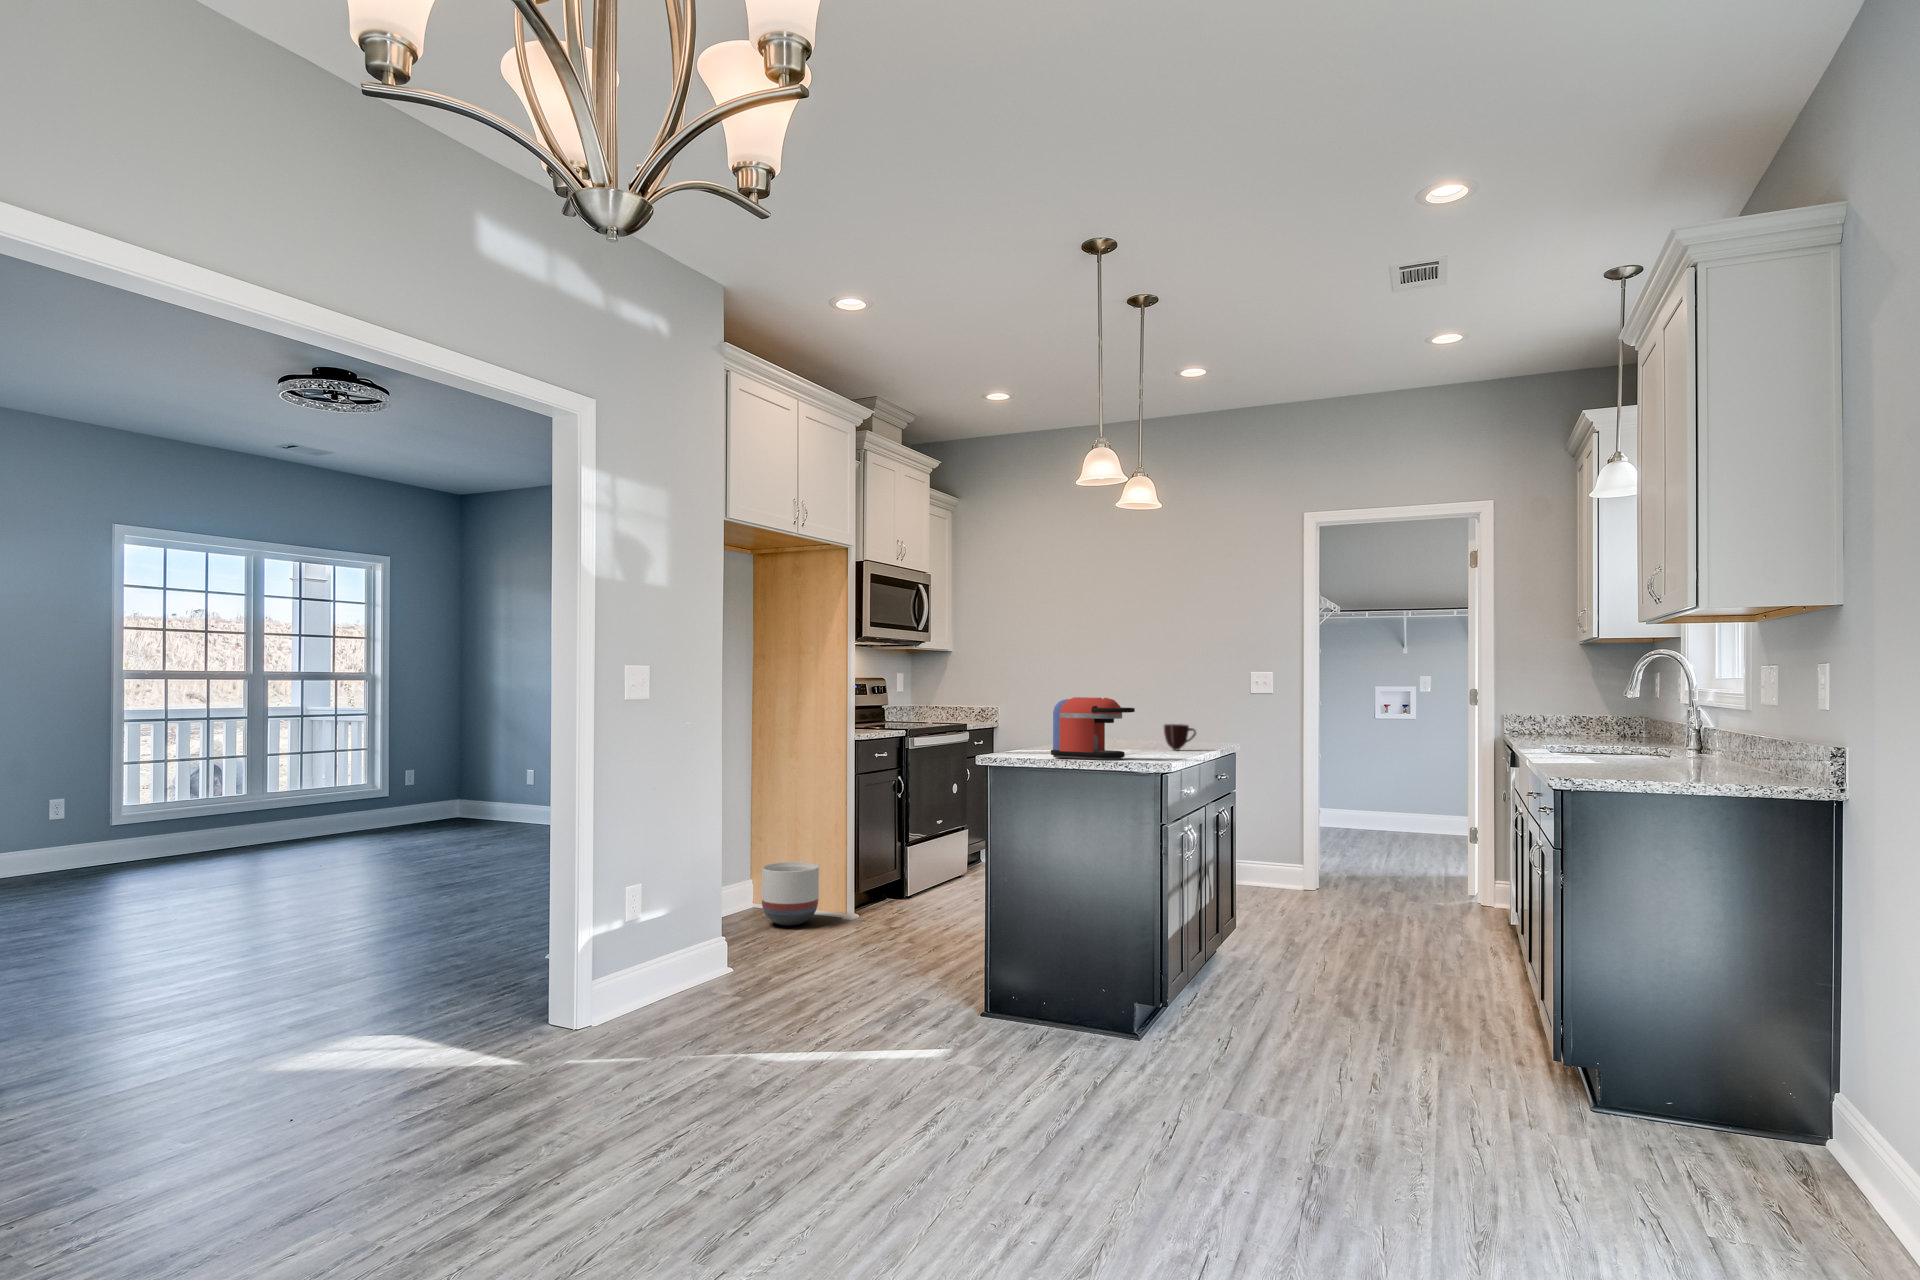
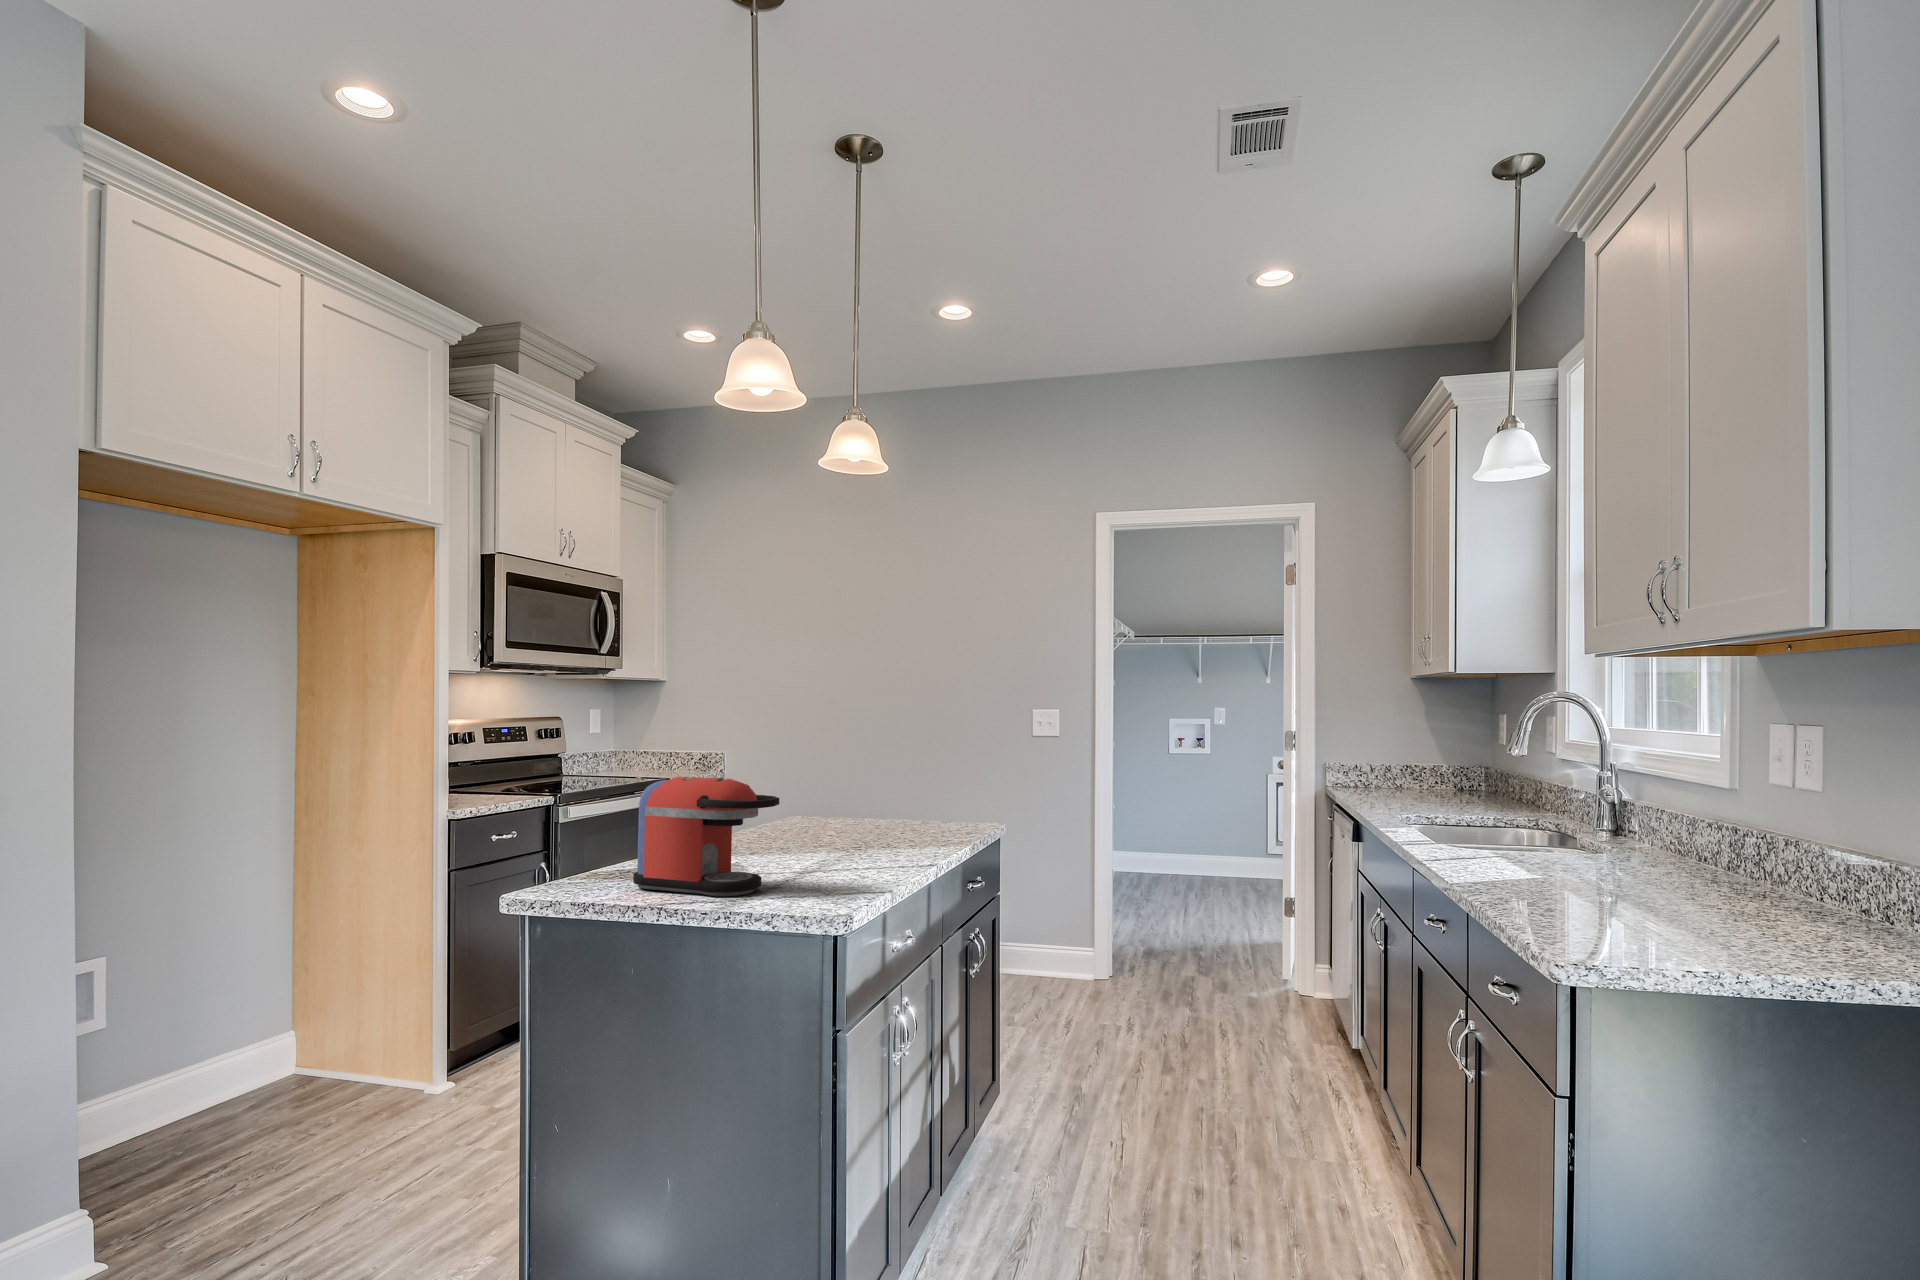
mug: present [1164,724,1196,750] -> none [874,800,922,842]
planter: present [762,862,819,926] -> none [285,997,389,1104]

